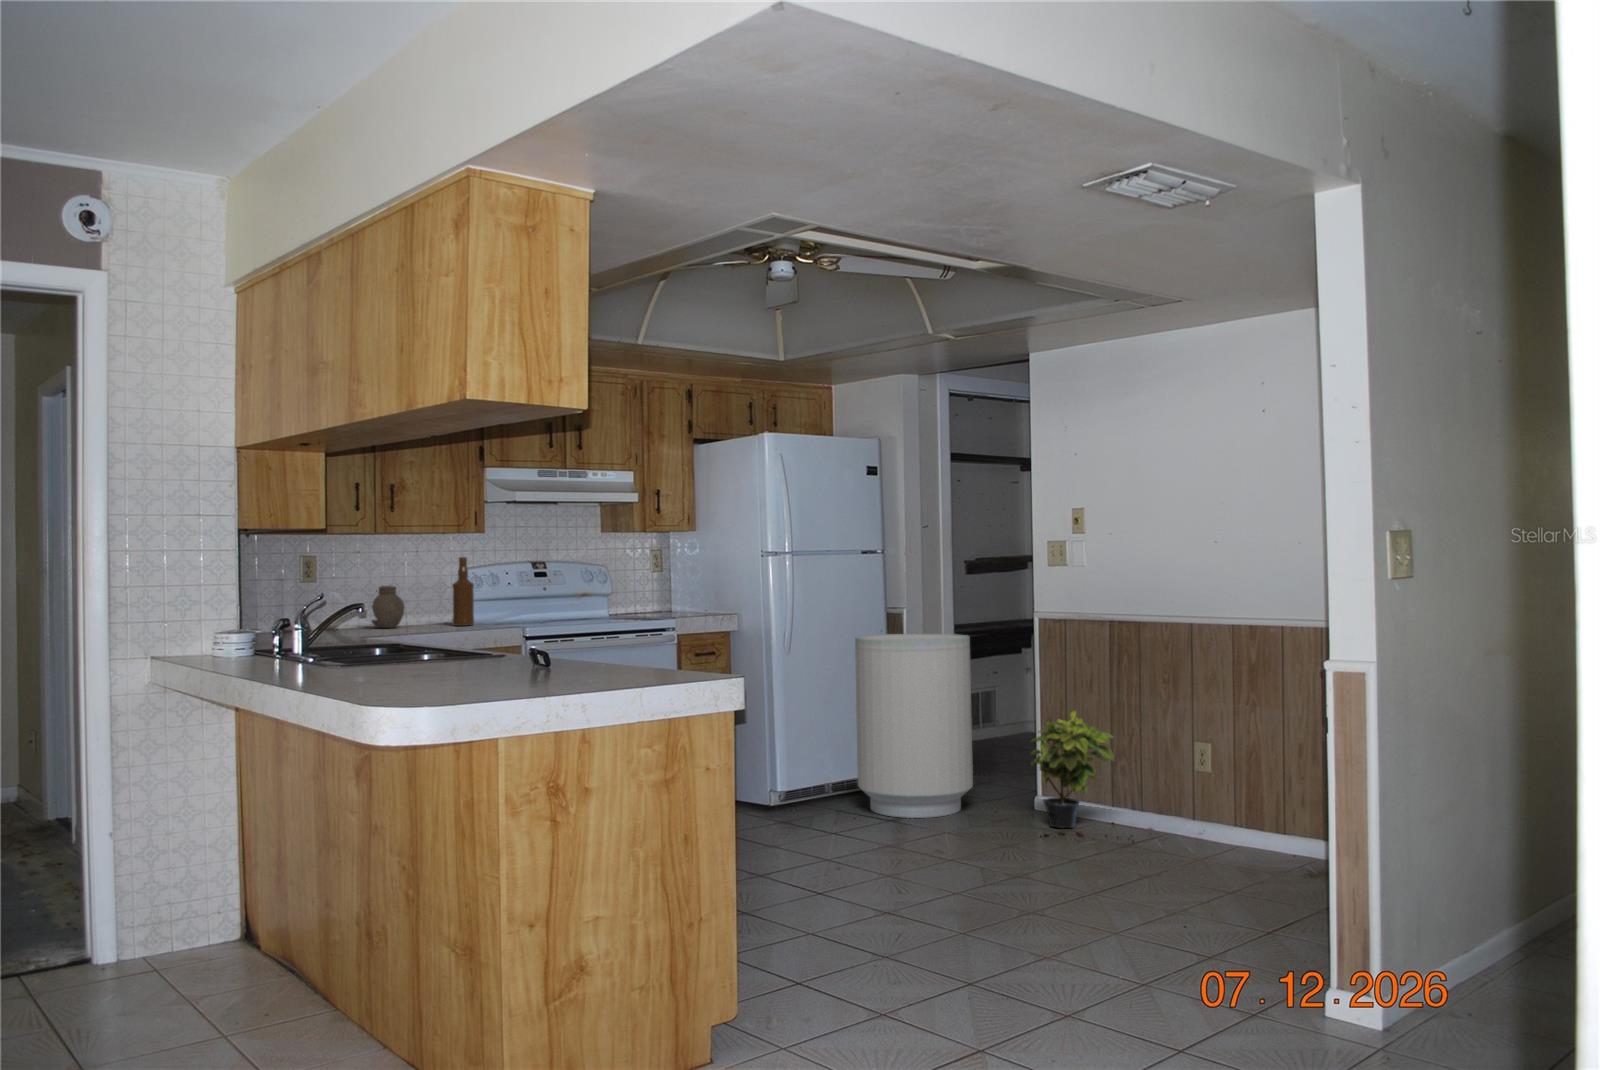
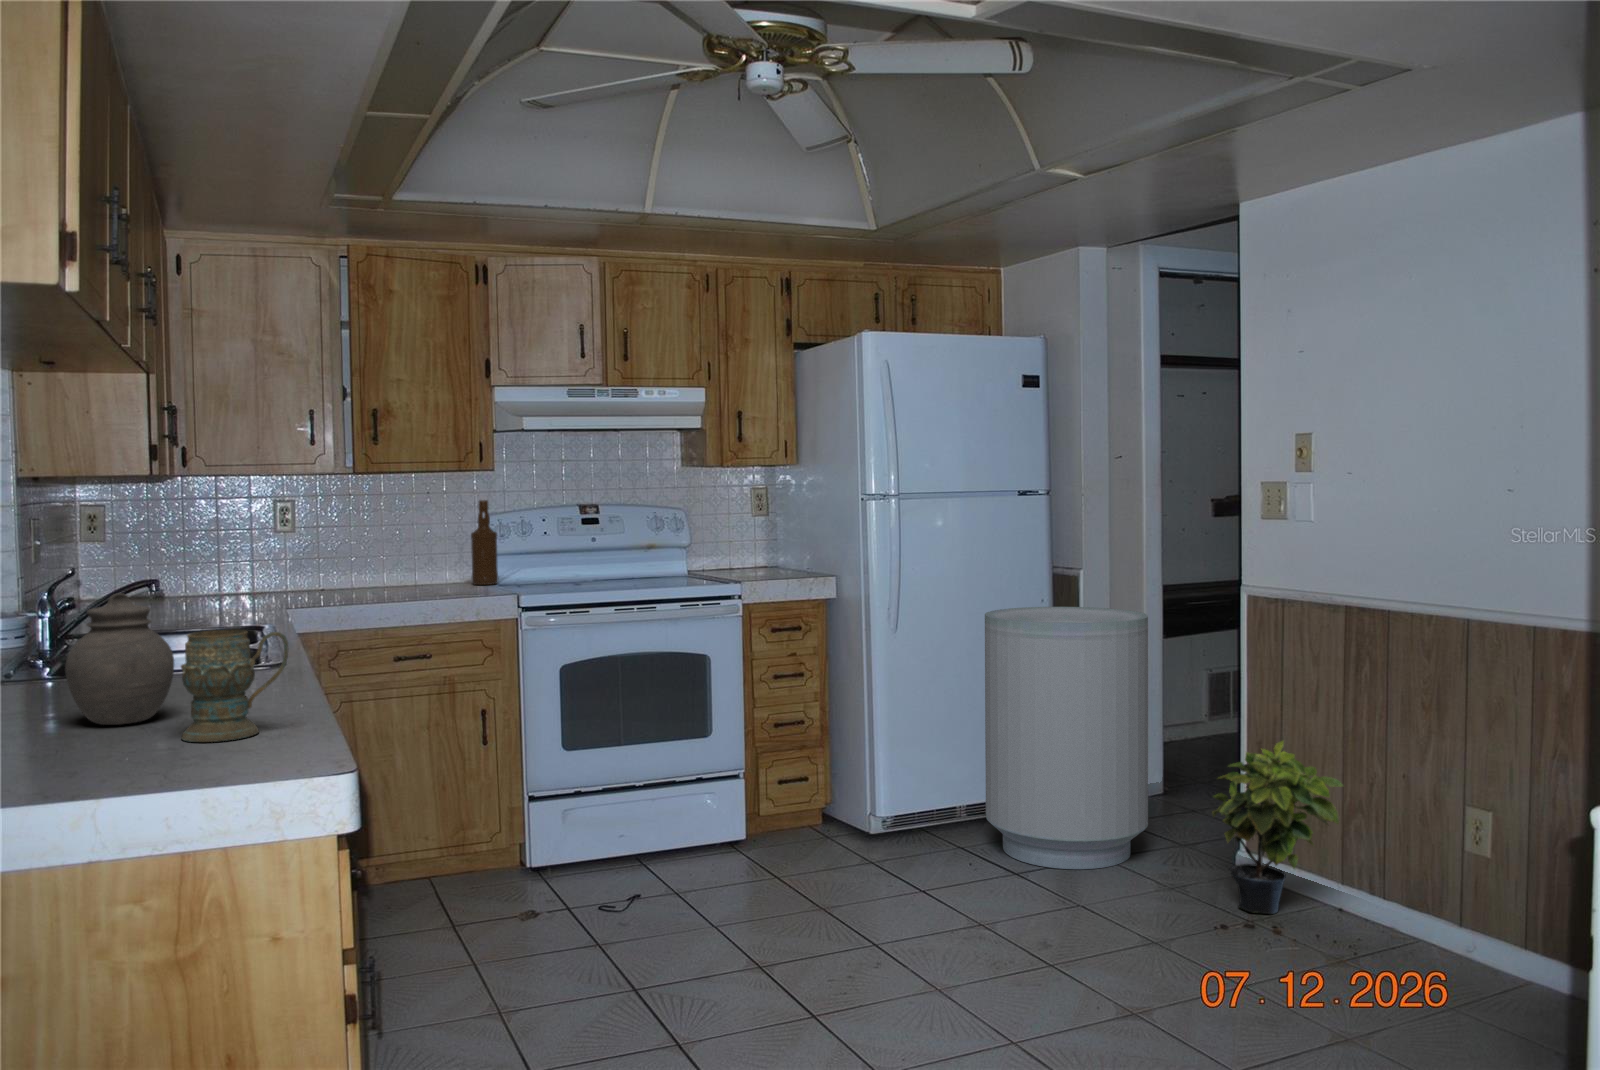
jar: present [371,585,405,628] -> present [65,593,174,725]
mug: none [592,611,649,677] -> present [181,630,288,742]

